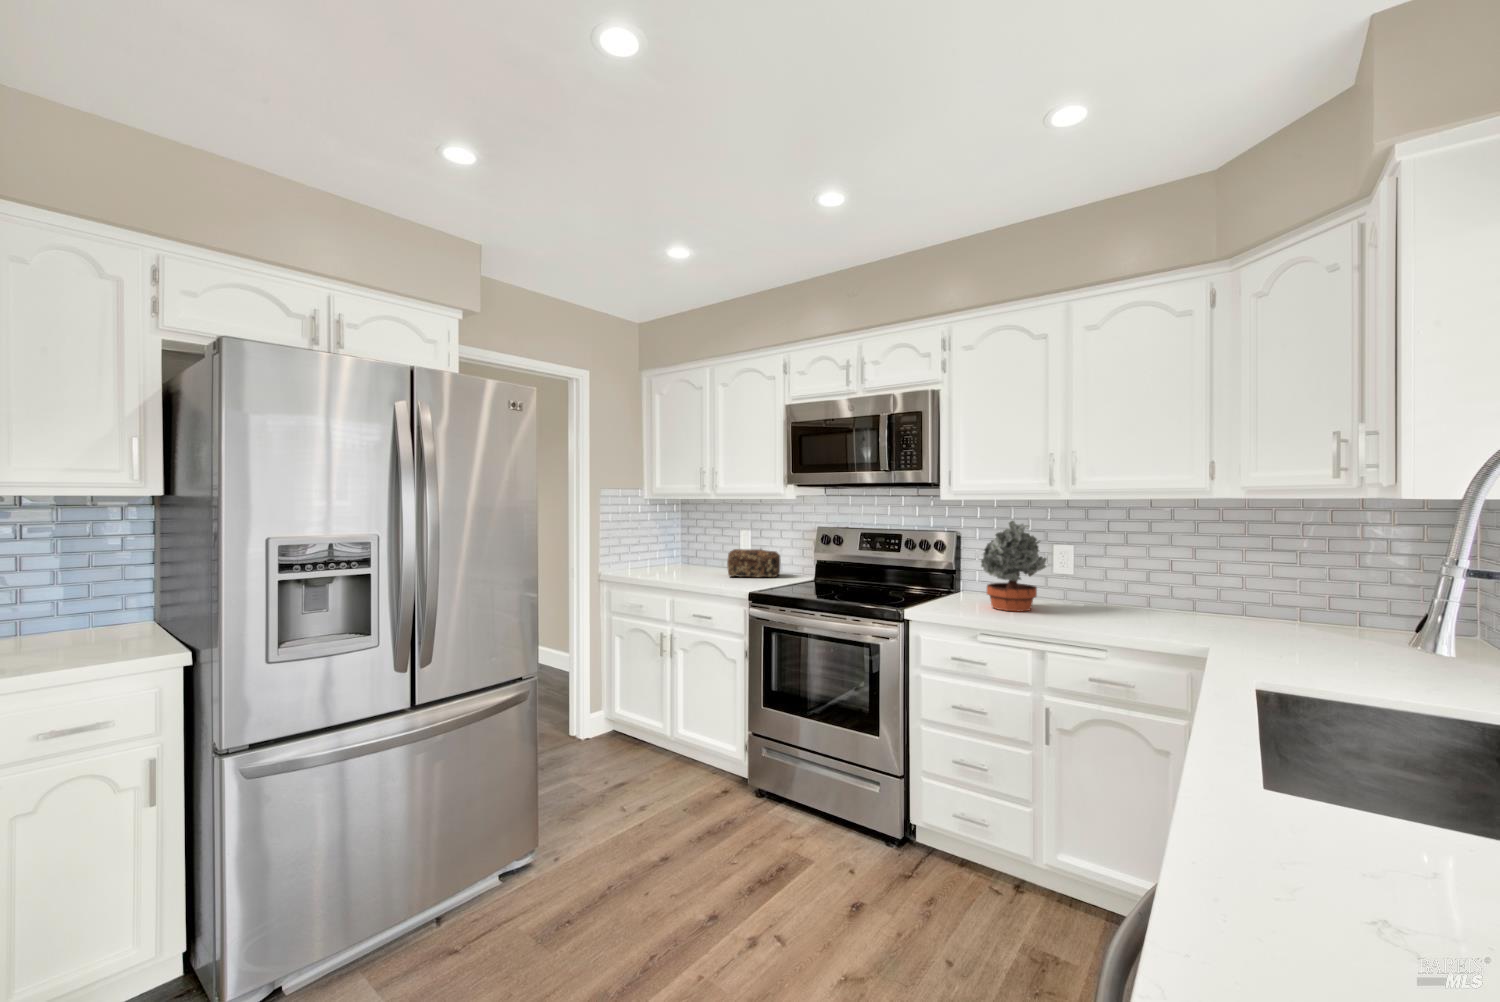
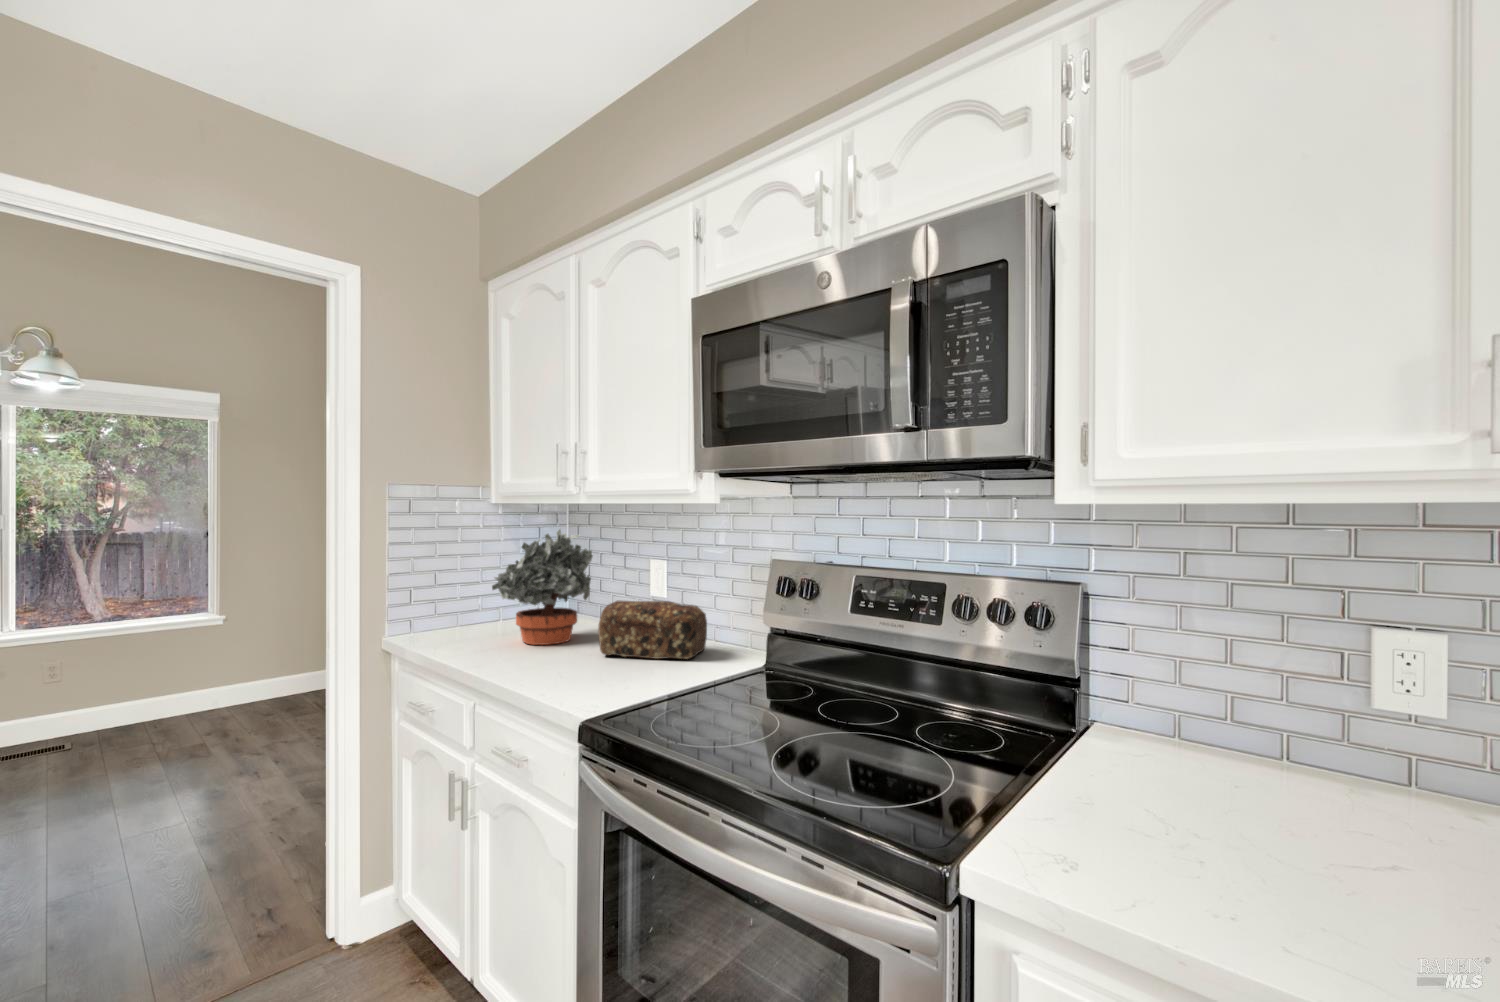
potted plant: present [981,521,1047,611] -> present [492,529,593,645]

